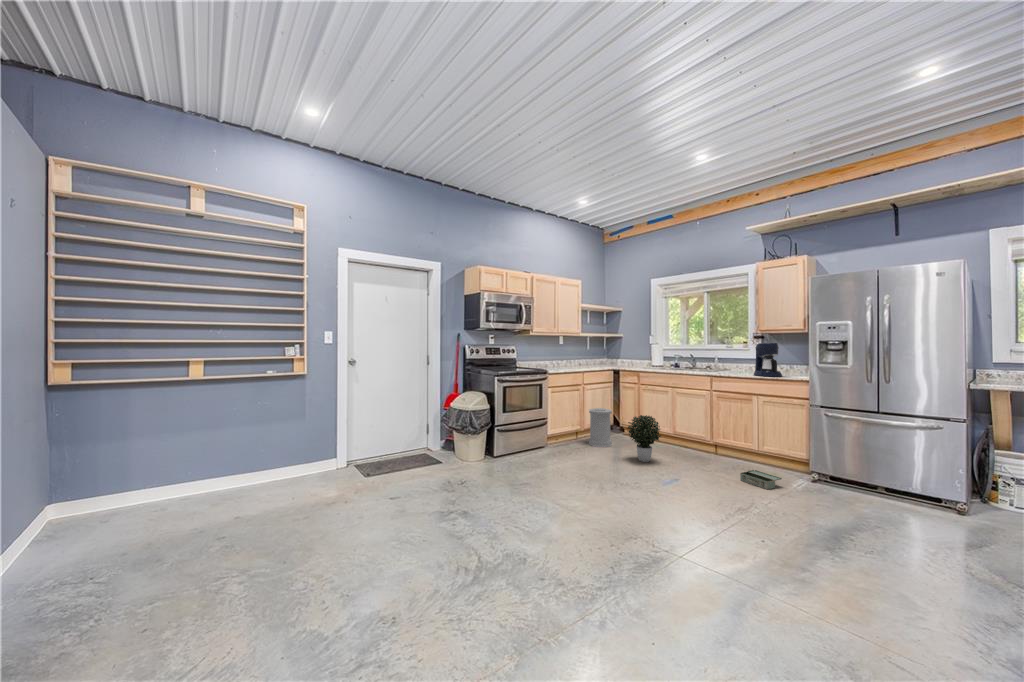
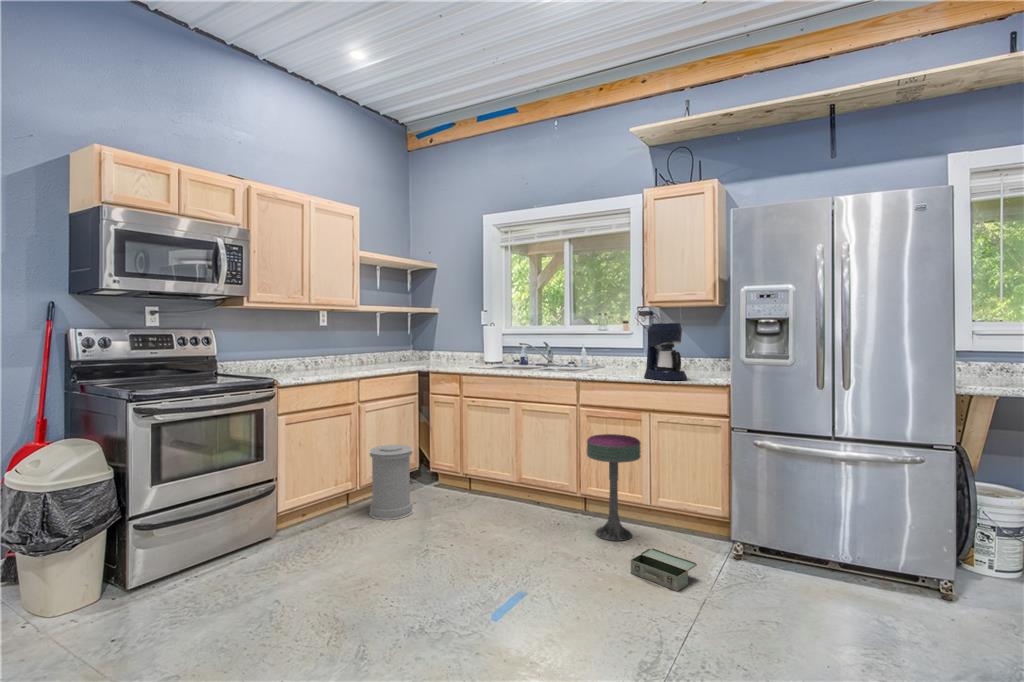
bar stool: none [716,408,751,468] -> present [587,434,641,541]
potted plant: present [628,415,661,462] -> none [435,460,498,550]

